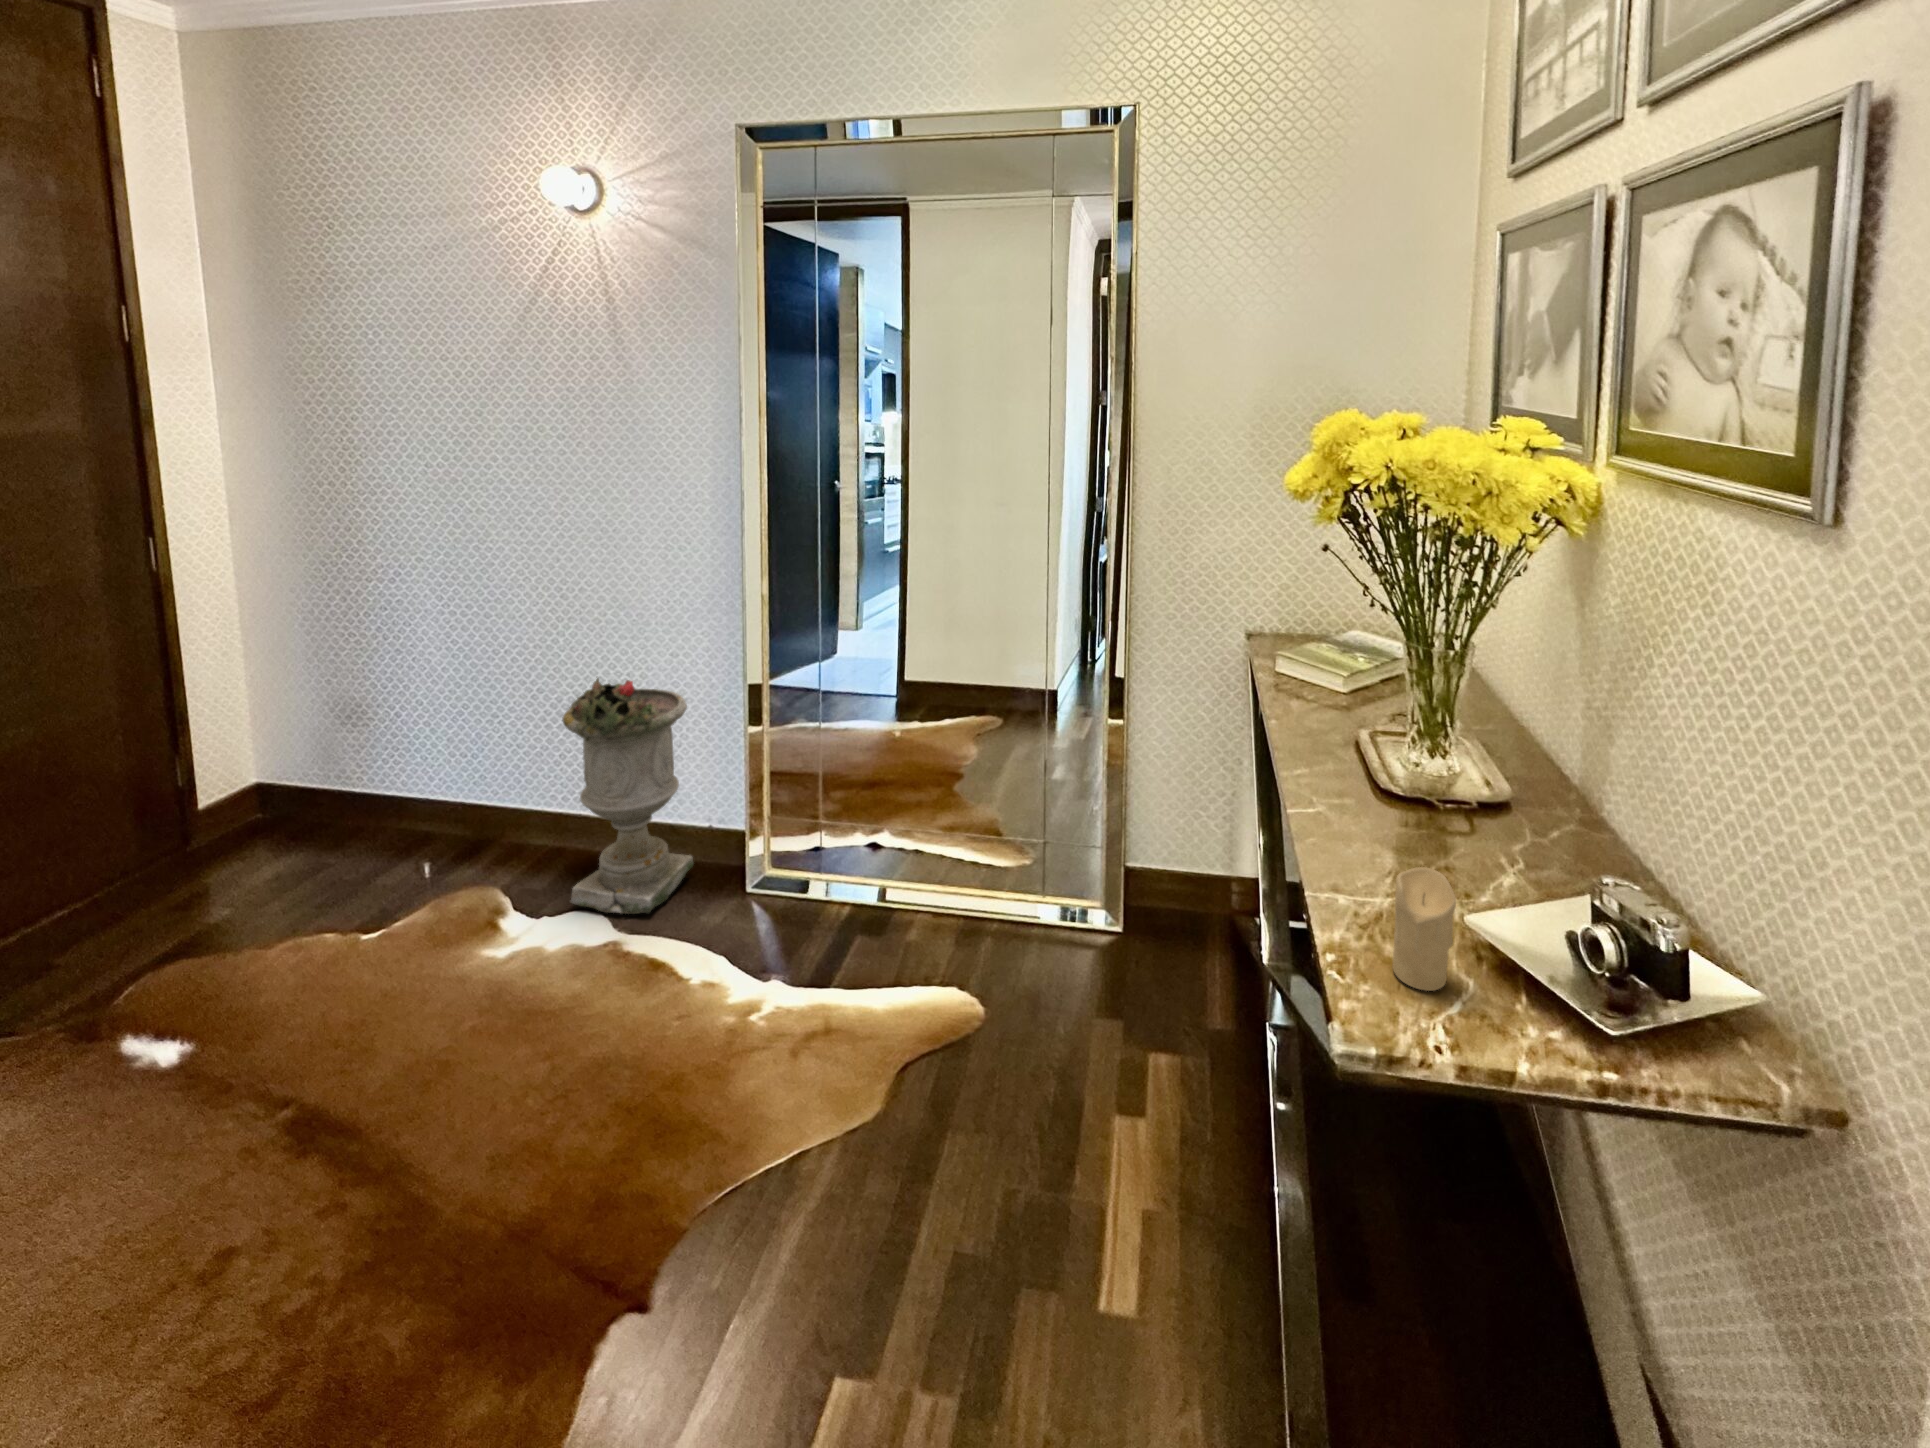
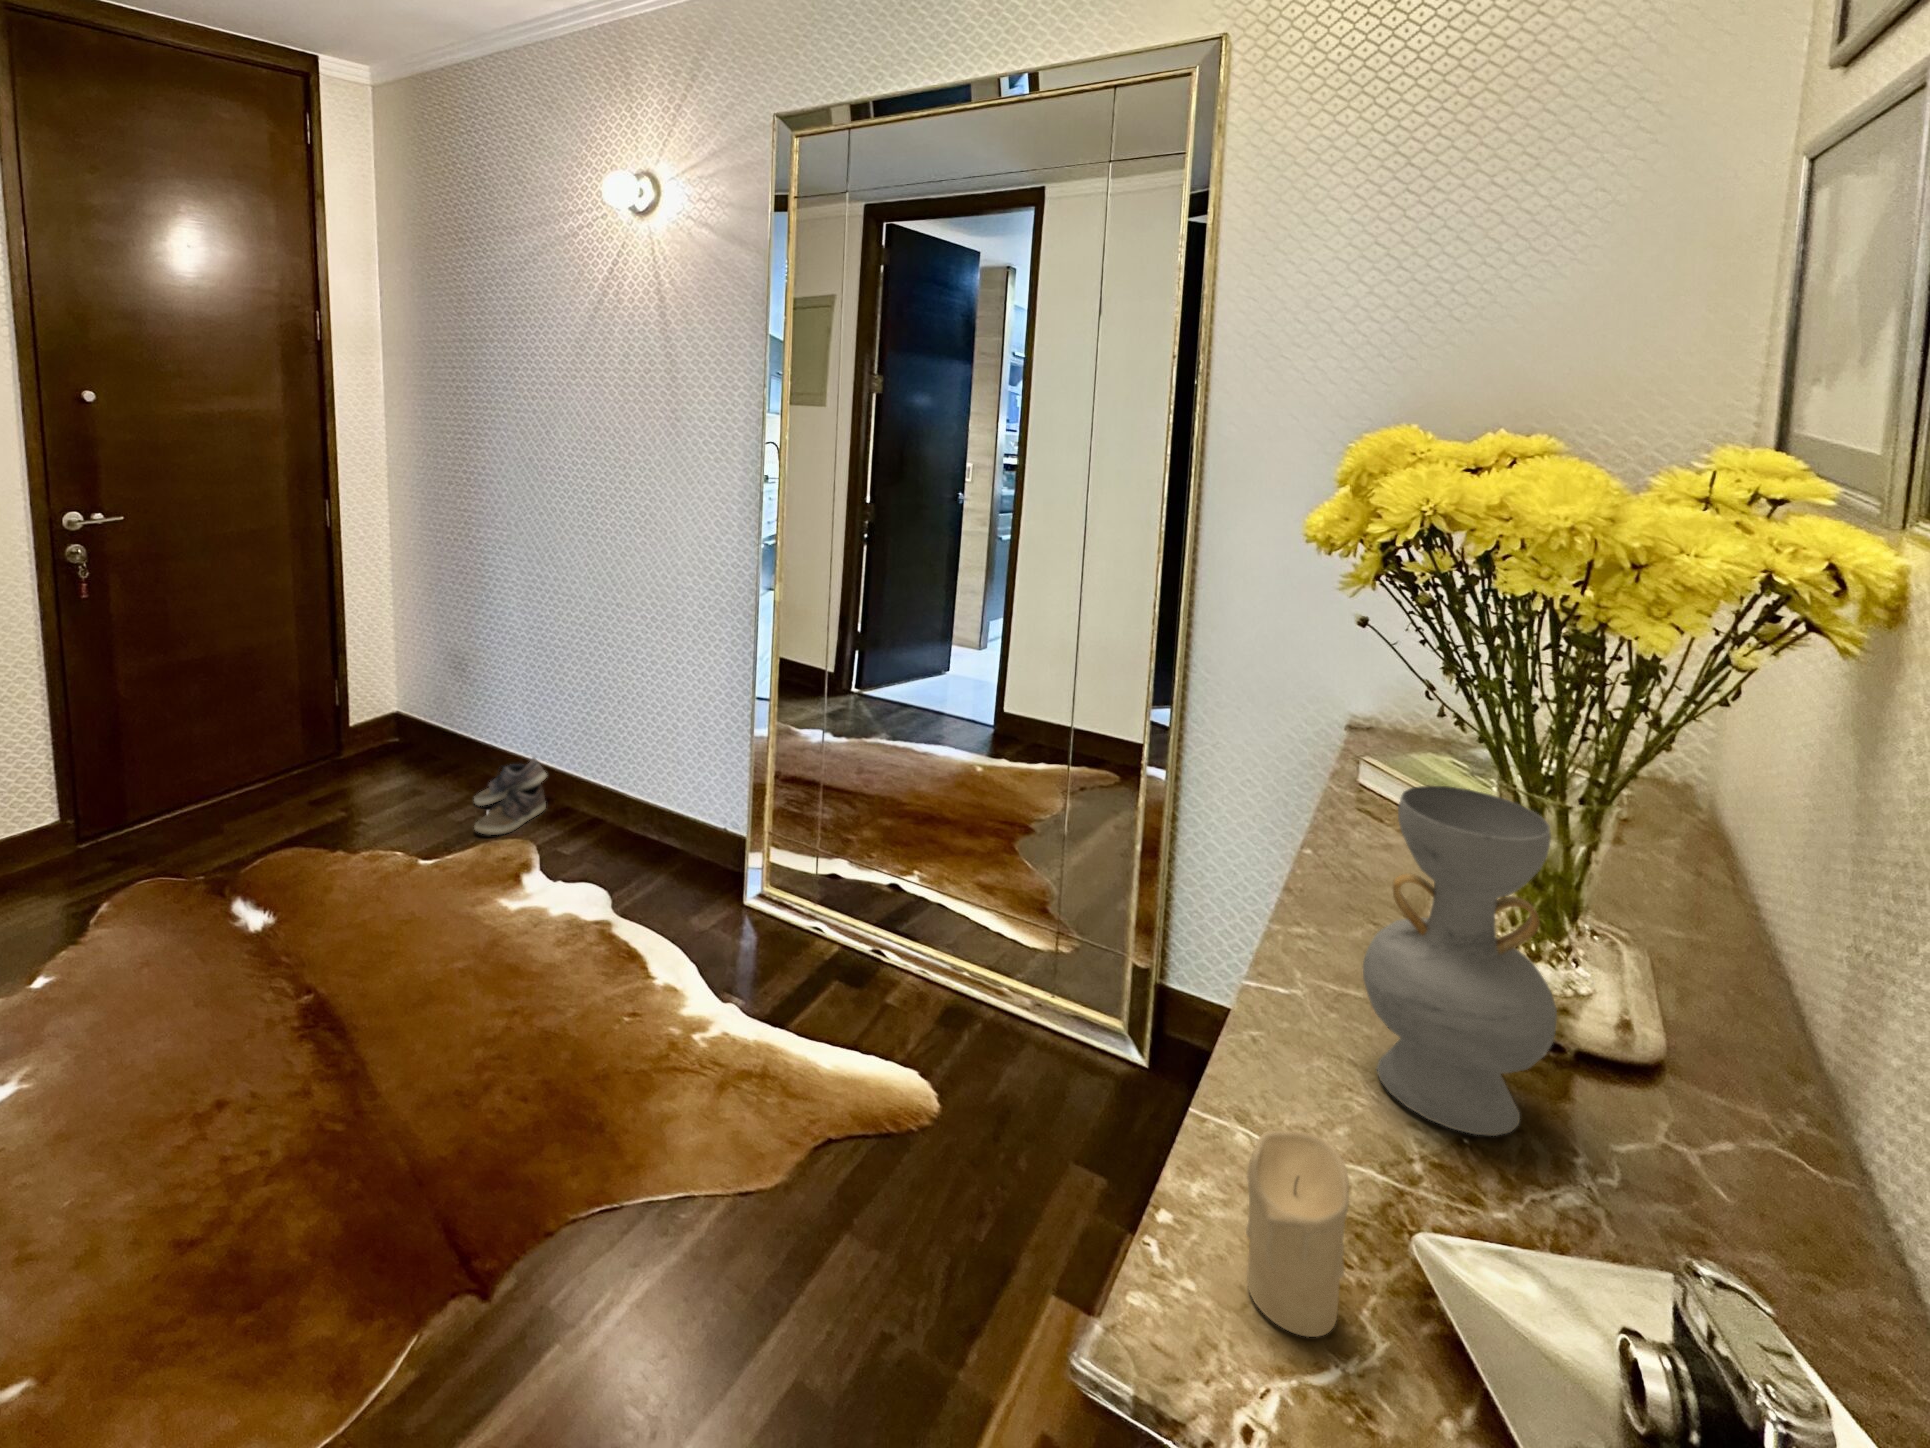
decorative vase: none [1369,651,1477,862] -> present [1363,785,1557,1136]
planter: present [562,678,693,914] -> none [577,657,698,901]
shoe: none [411,798,503,891] -> present [474,757,547,835]

